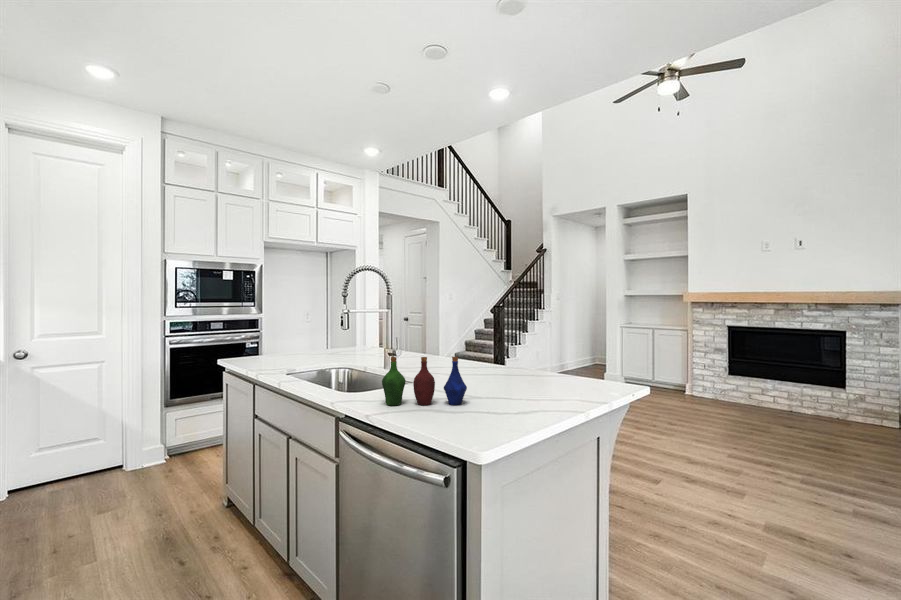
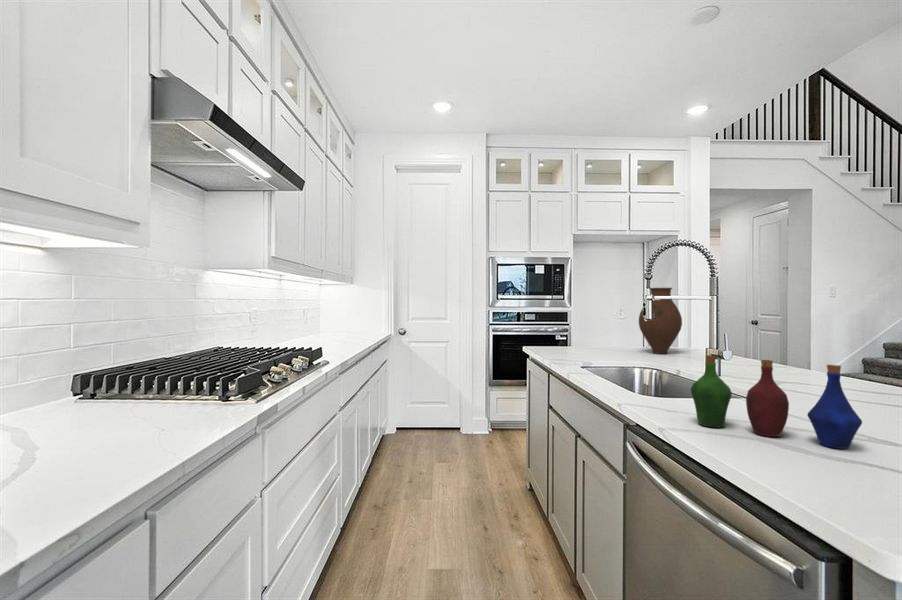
vase: none [333,301,366,356] -> present [639,288,682,354]

